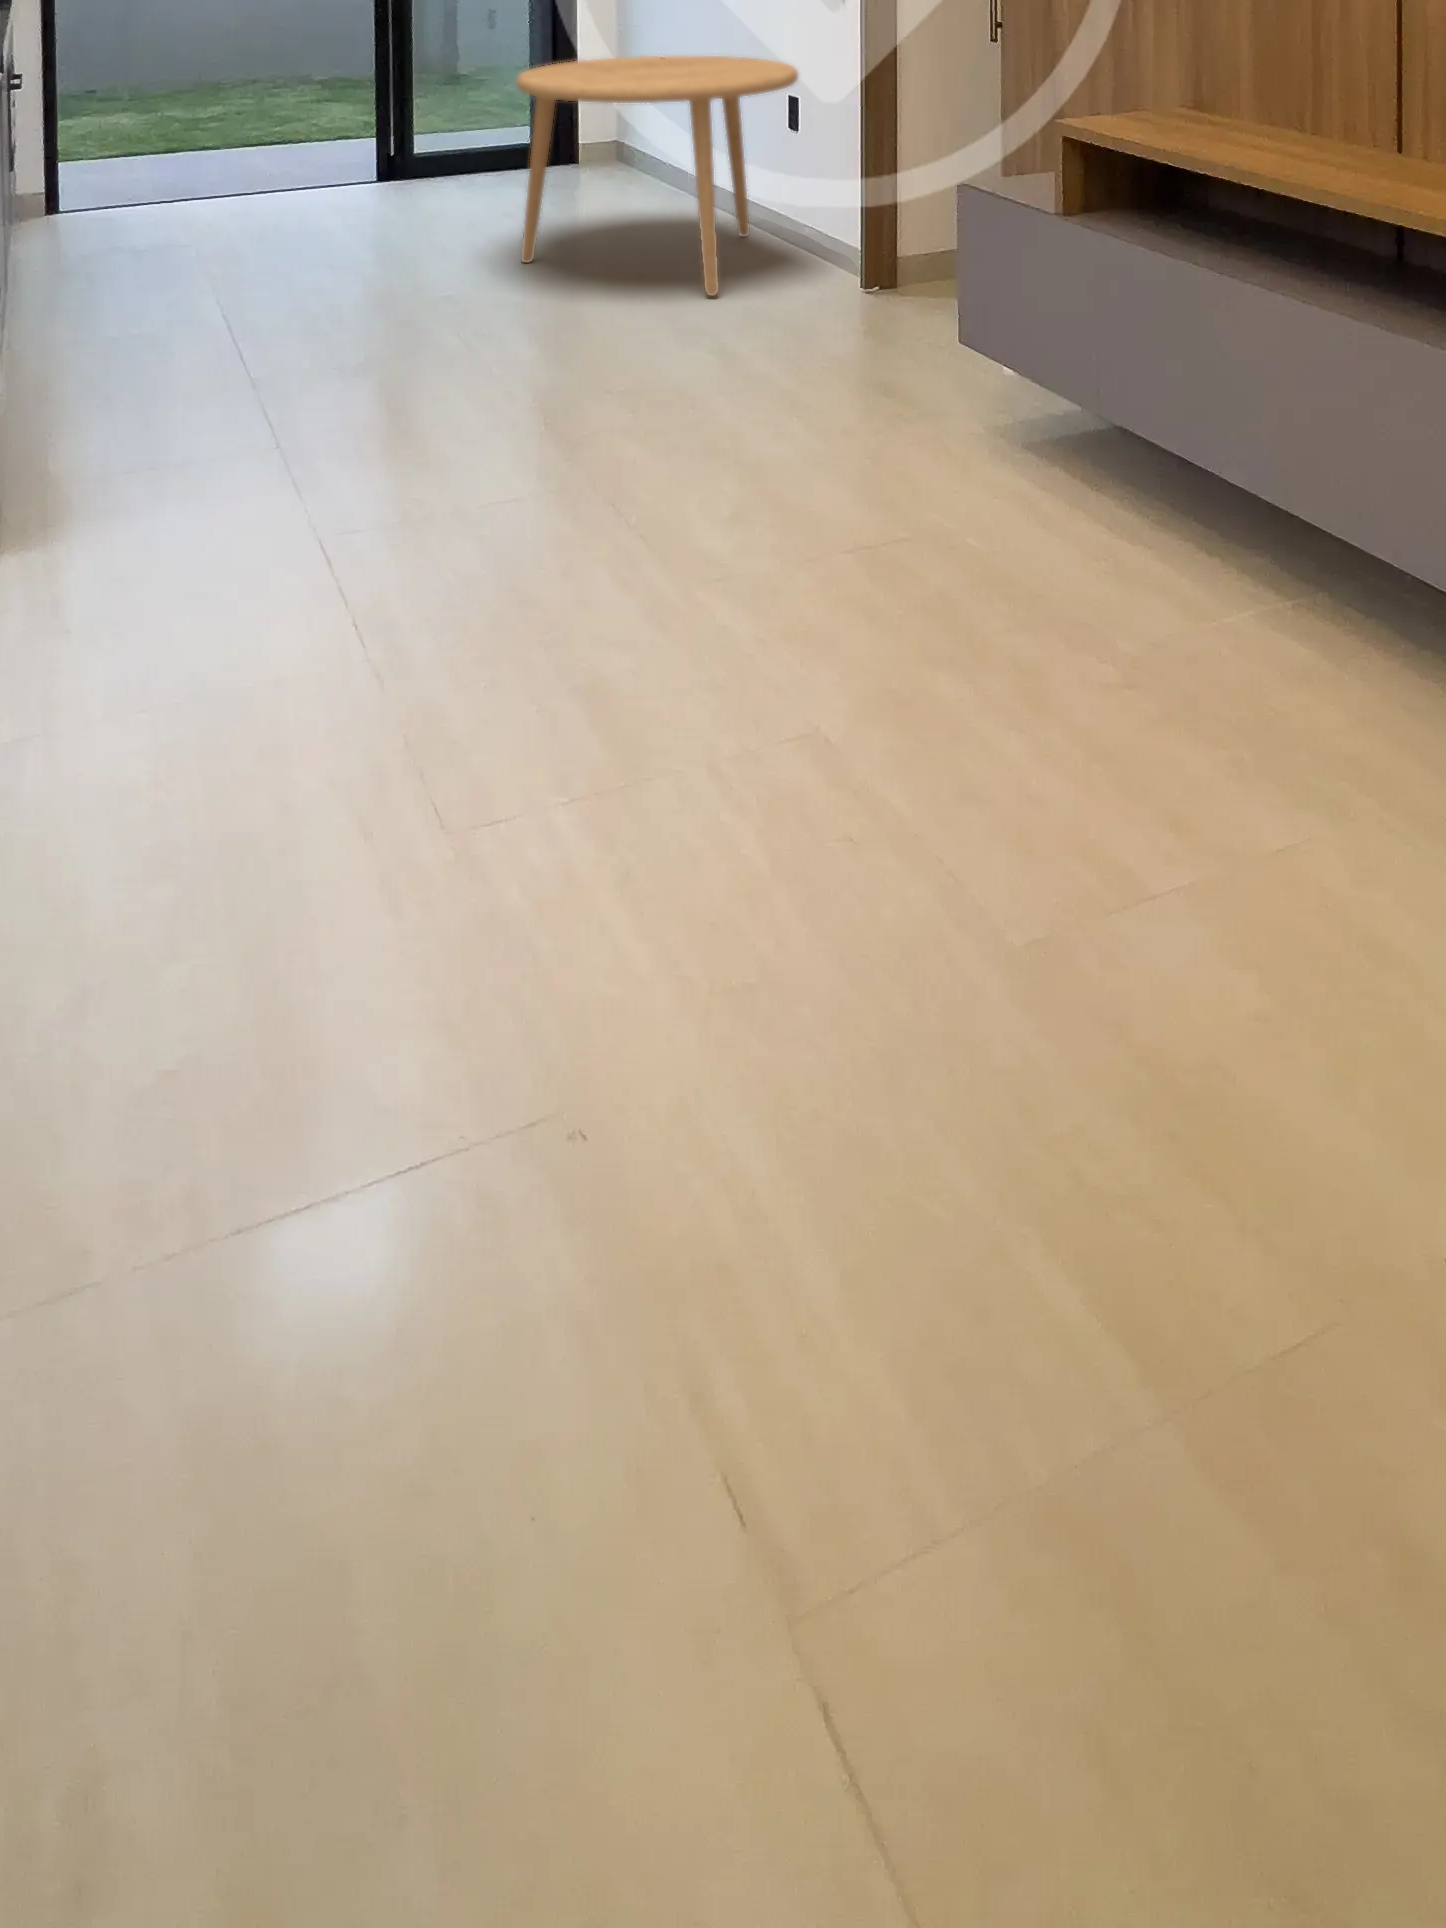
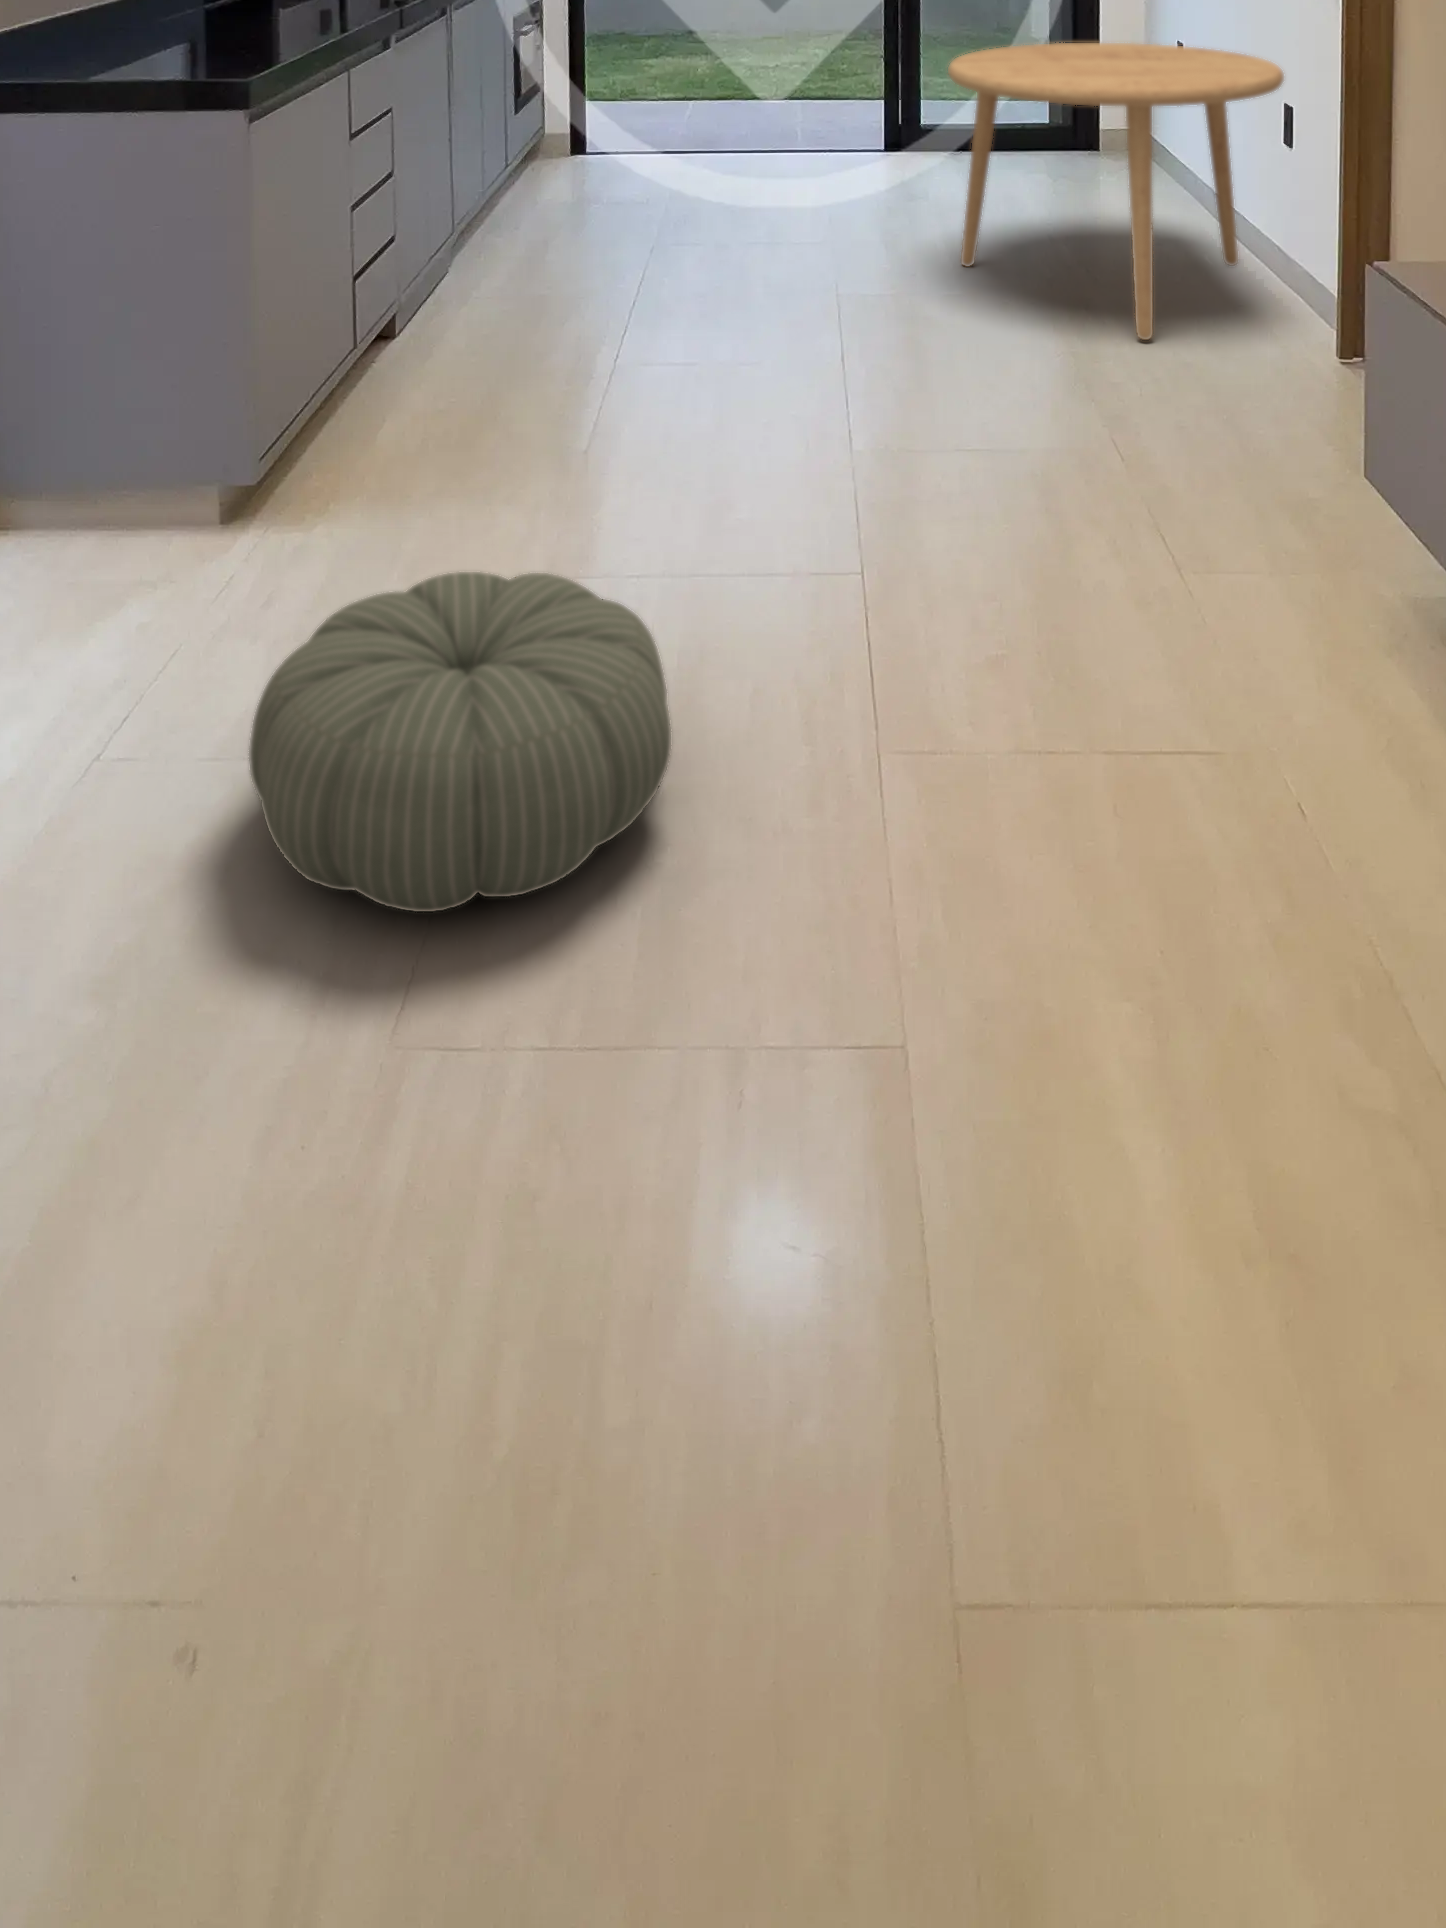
pouf: none [207,498,572,762] -> present [249,572,671,912]

